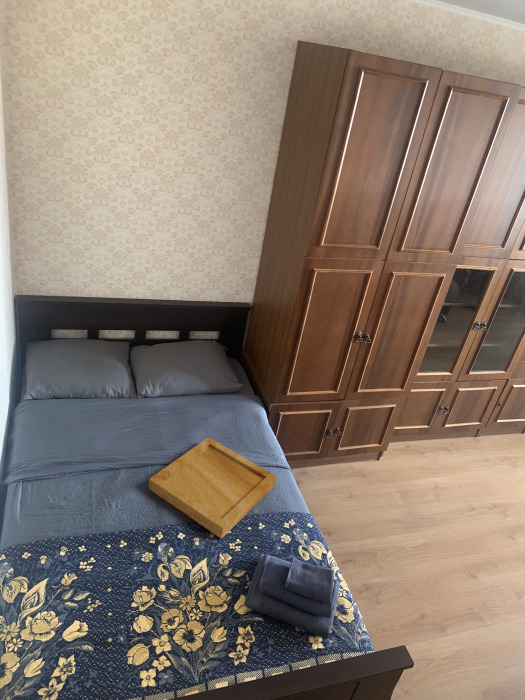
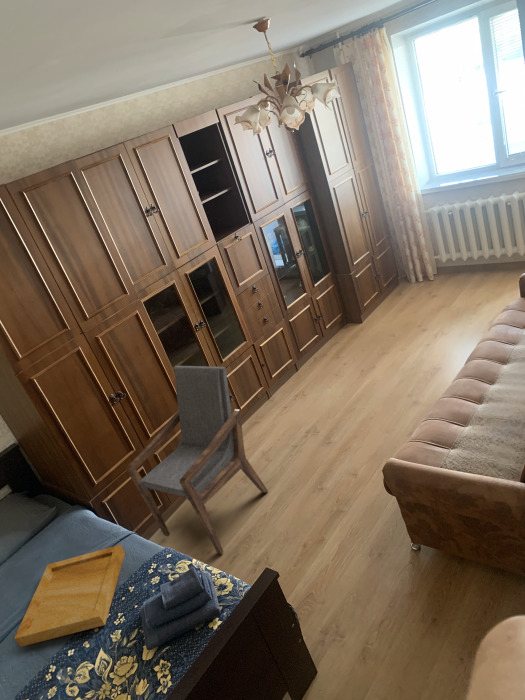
armchair: none [302,351,490,554] -> present [126,366,268,554]

